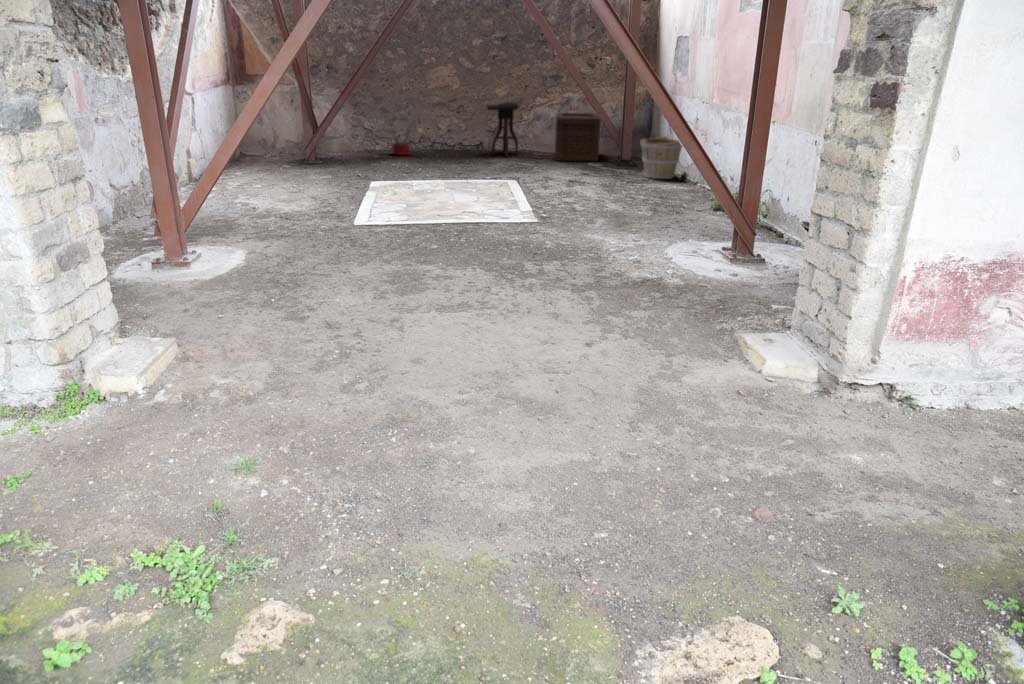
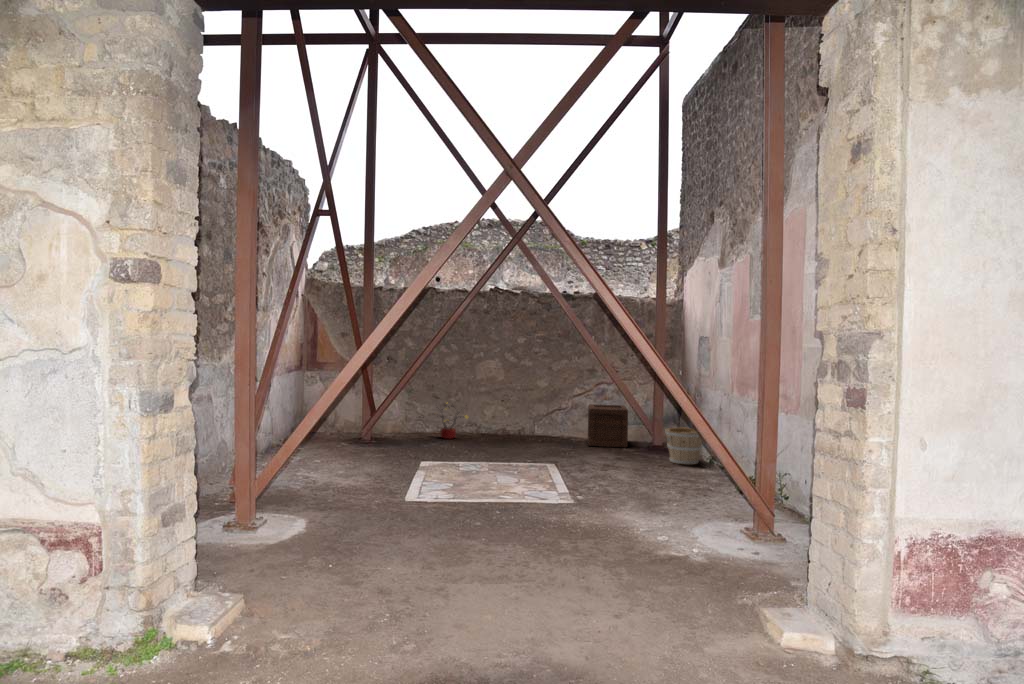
stool: present [487,102,518,157] -> none [526,395,554,442]

